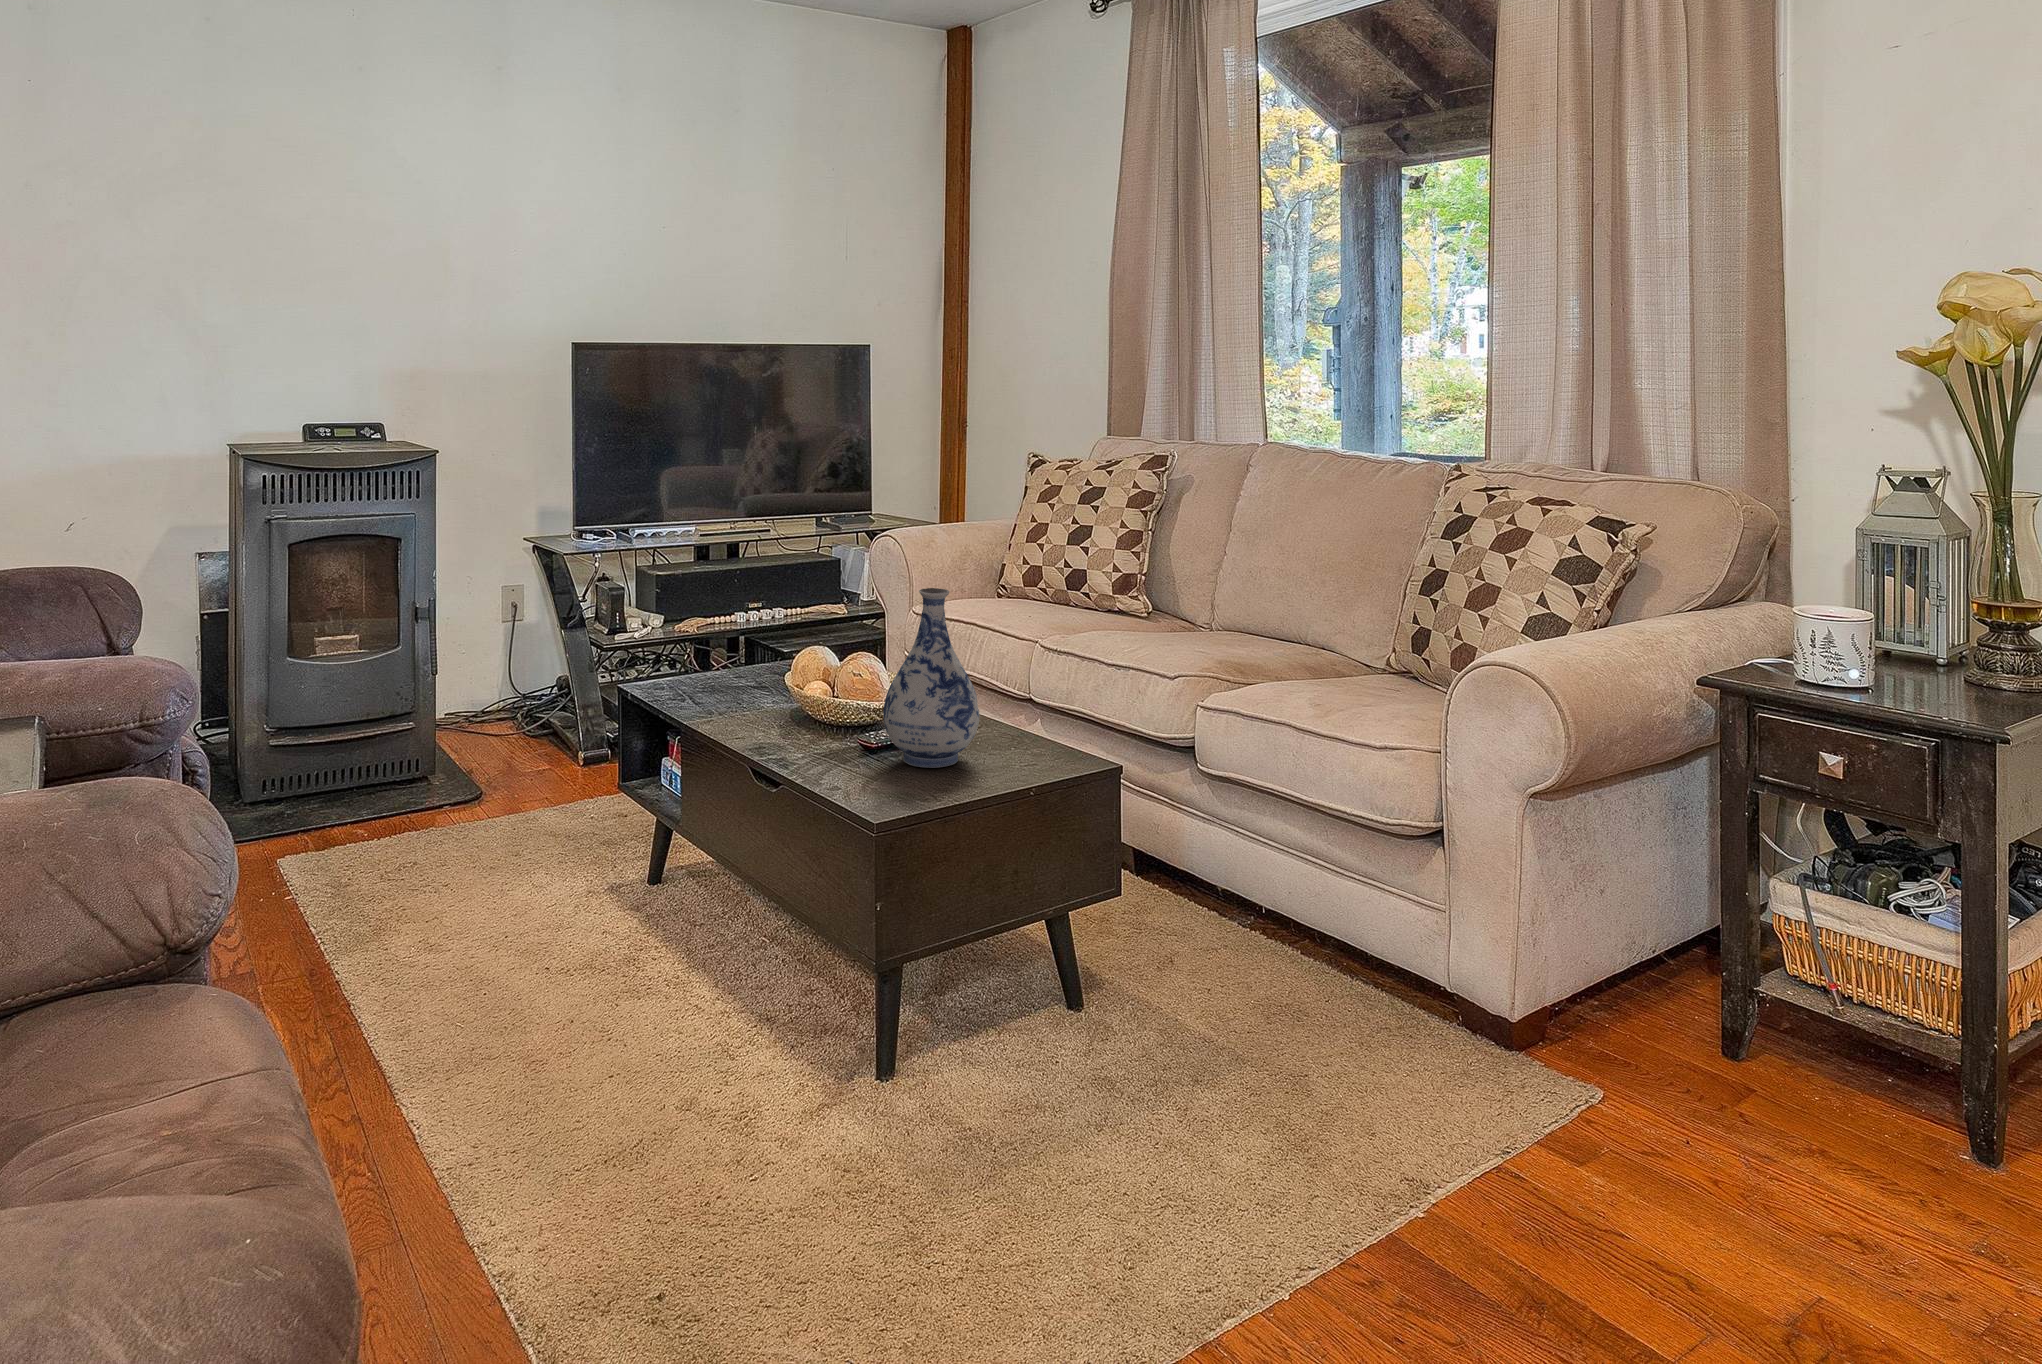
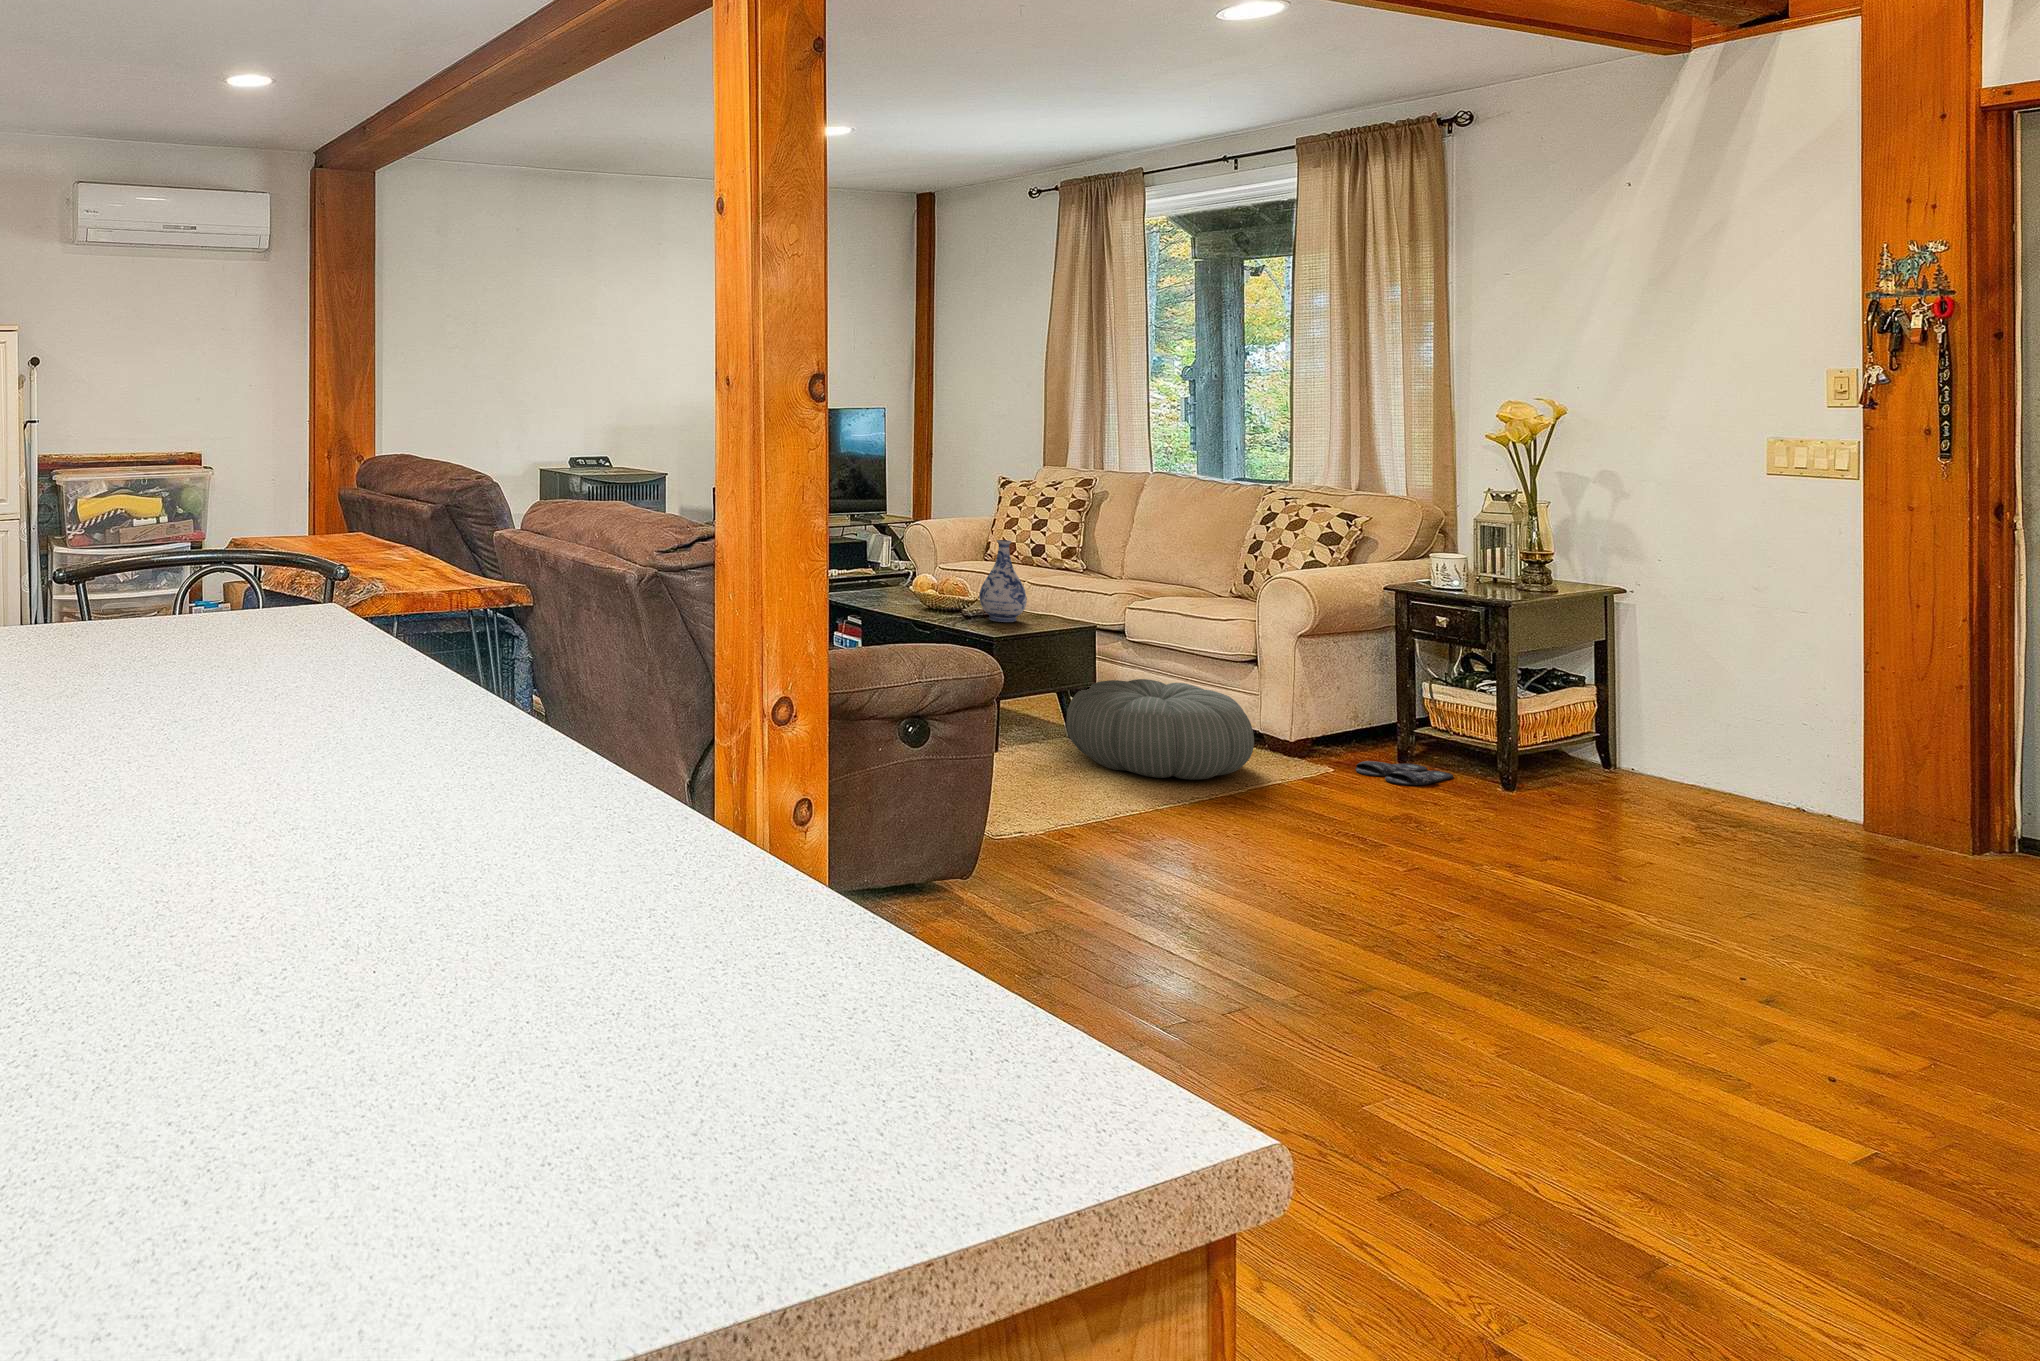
pouf: none [1044,882,1439,1169] -> present [1066,679,1254,780]
slippers: none [1645,1054,1849,1147] -> present [1356,761,1453,785]

